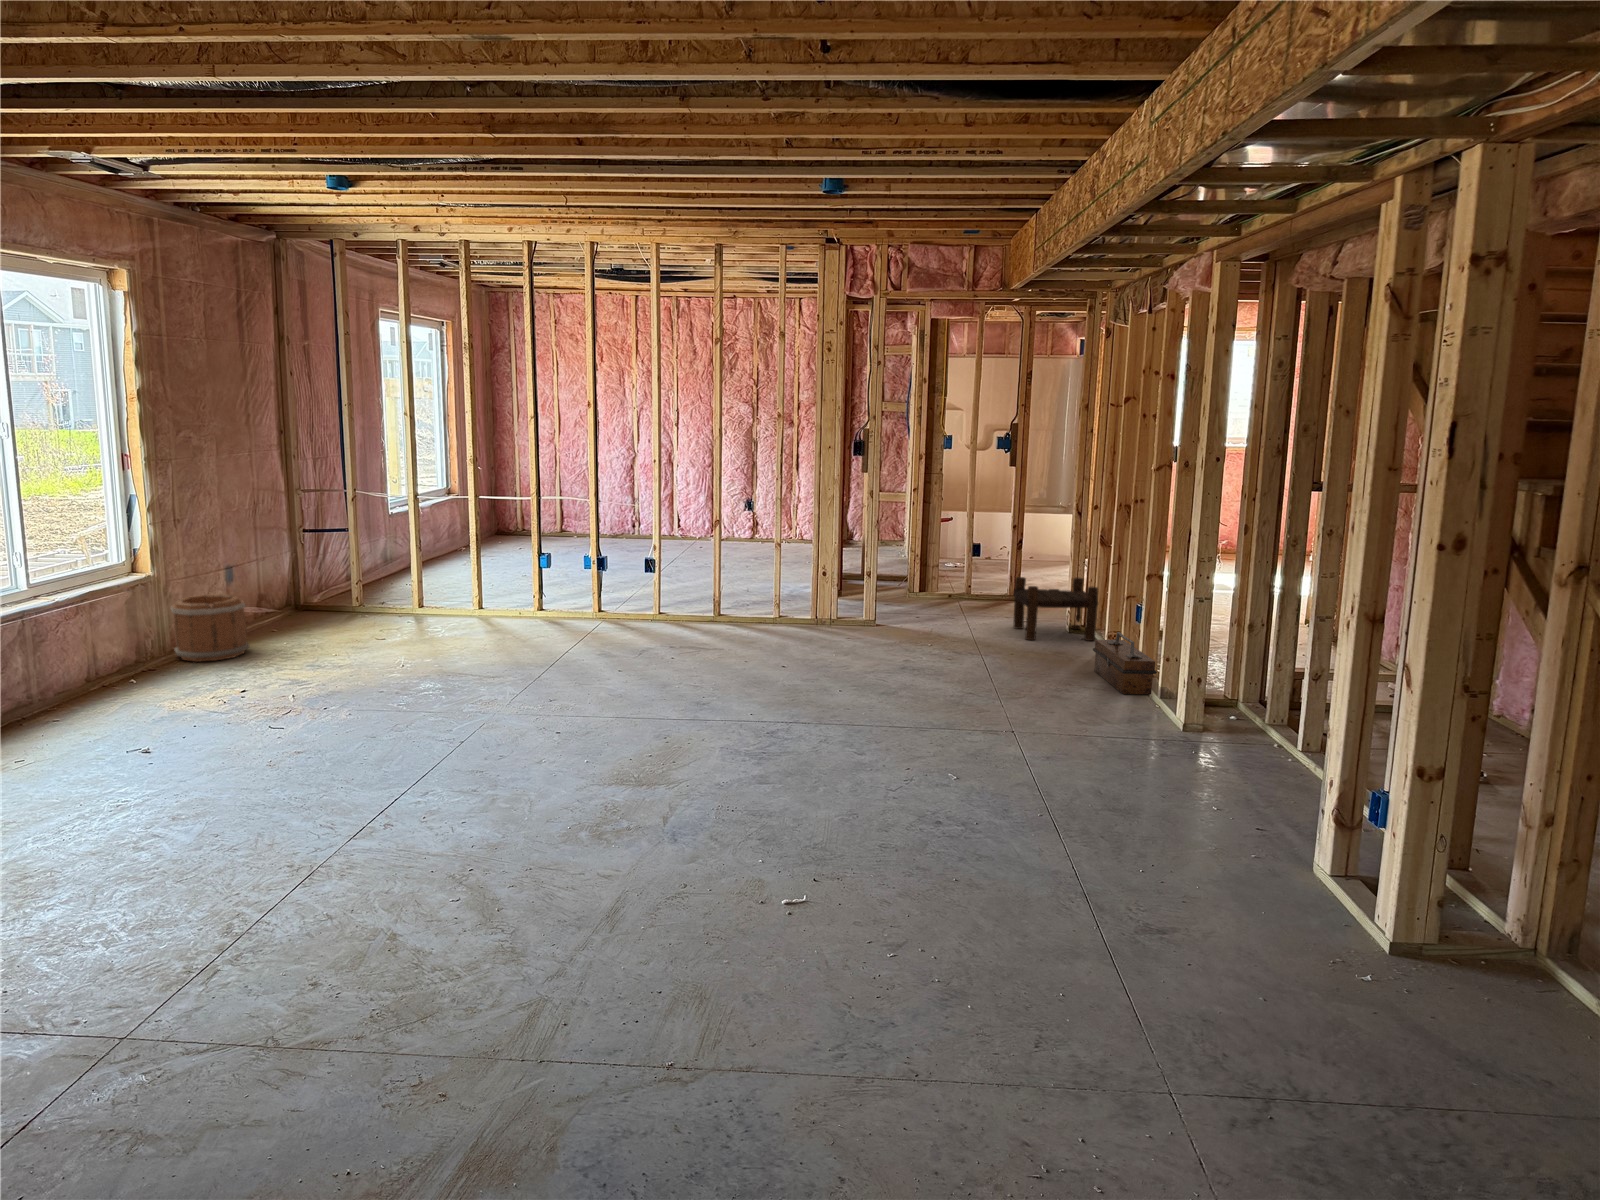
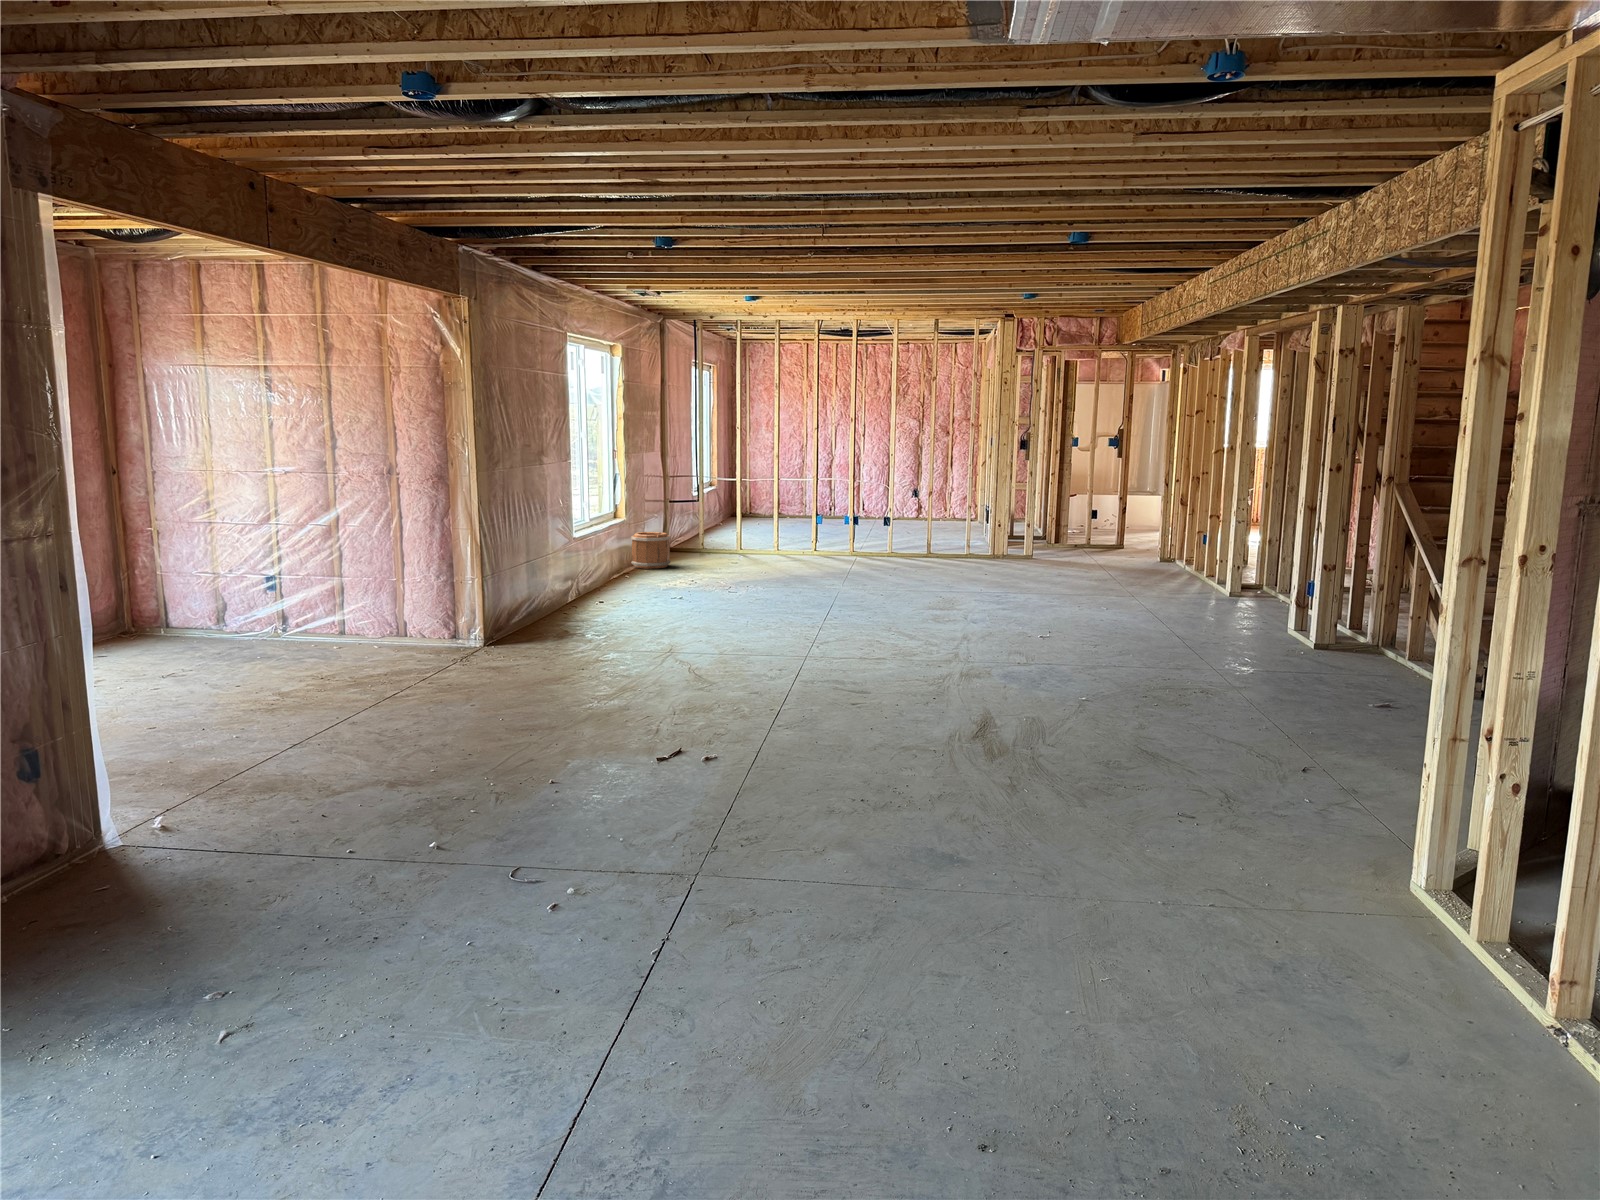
stool: present [1013,577,1098,641] -> none [1123,528,1180,566]
toolbox: present [1093,632,1157,694] -> none [1177,552,1216,585]

